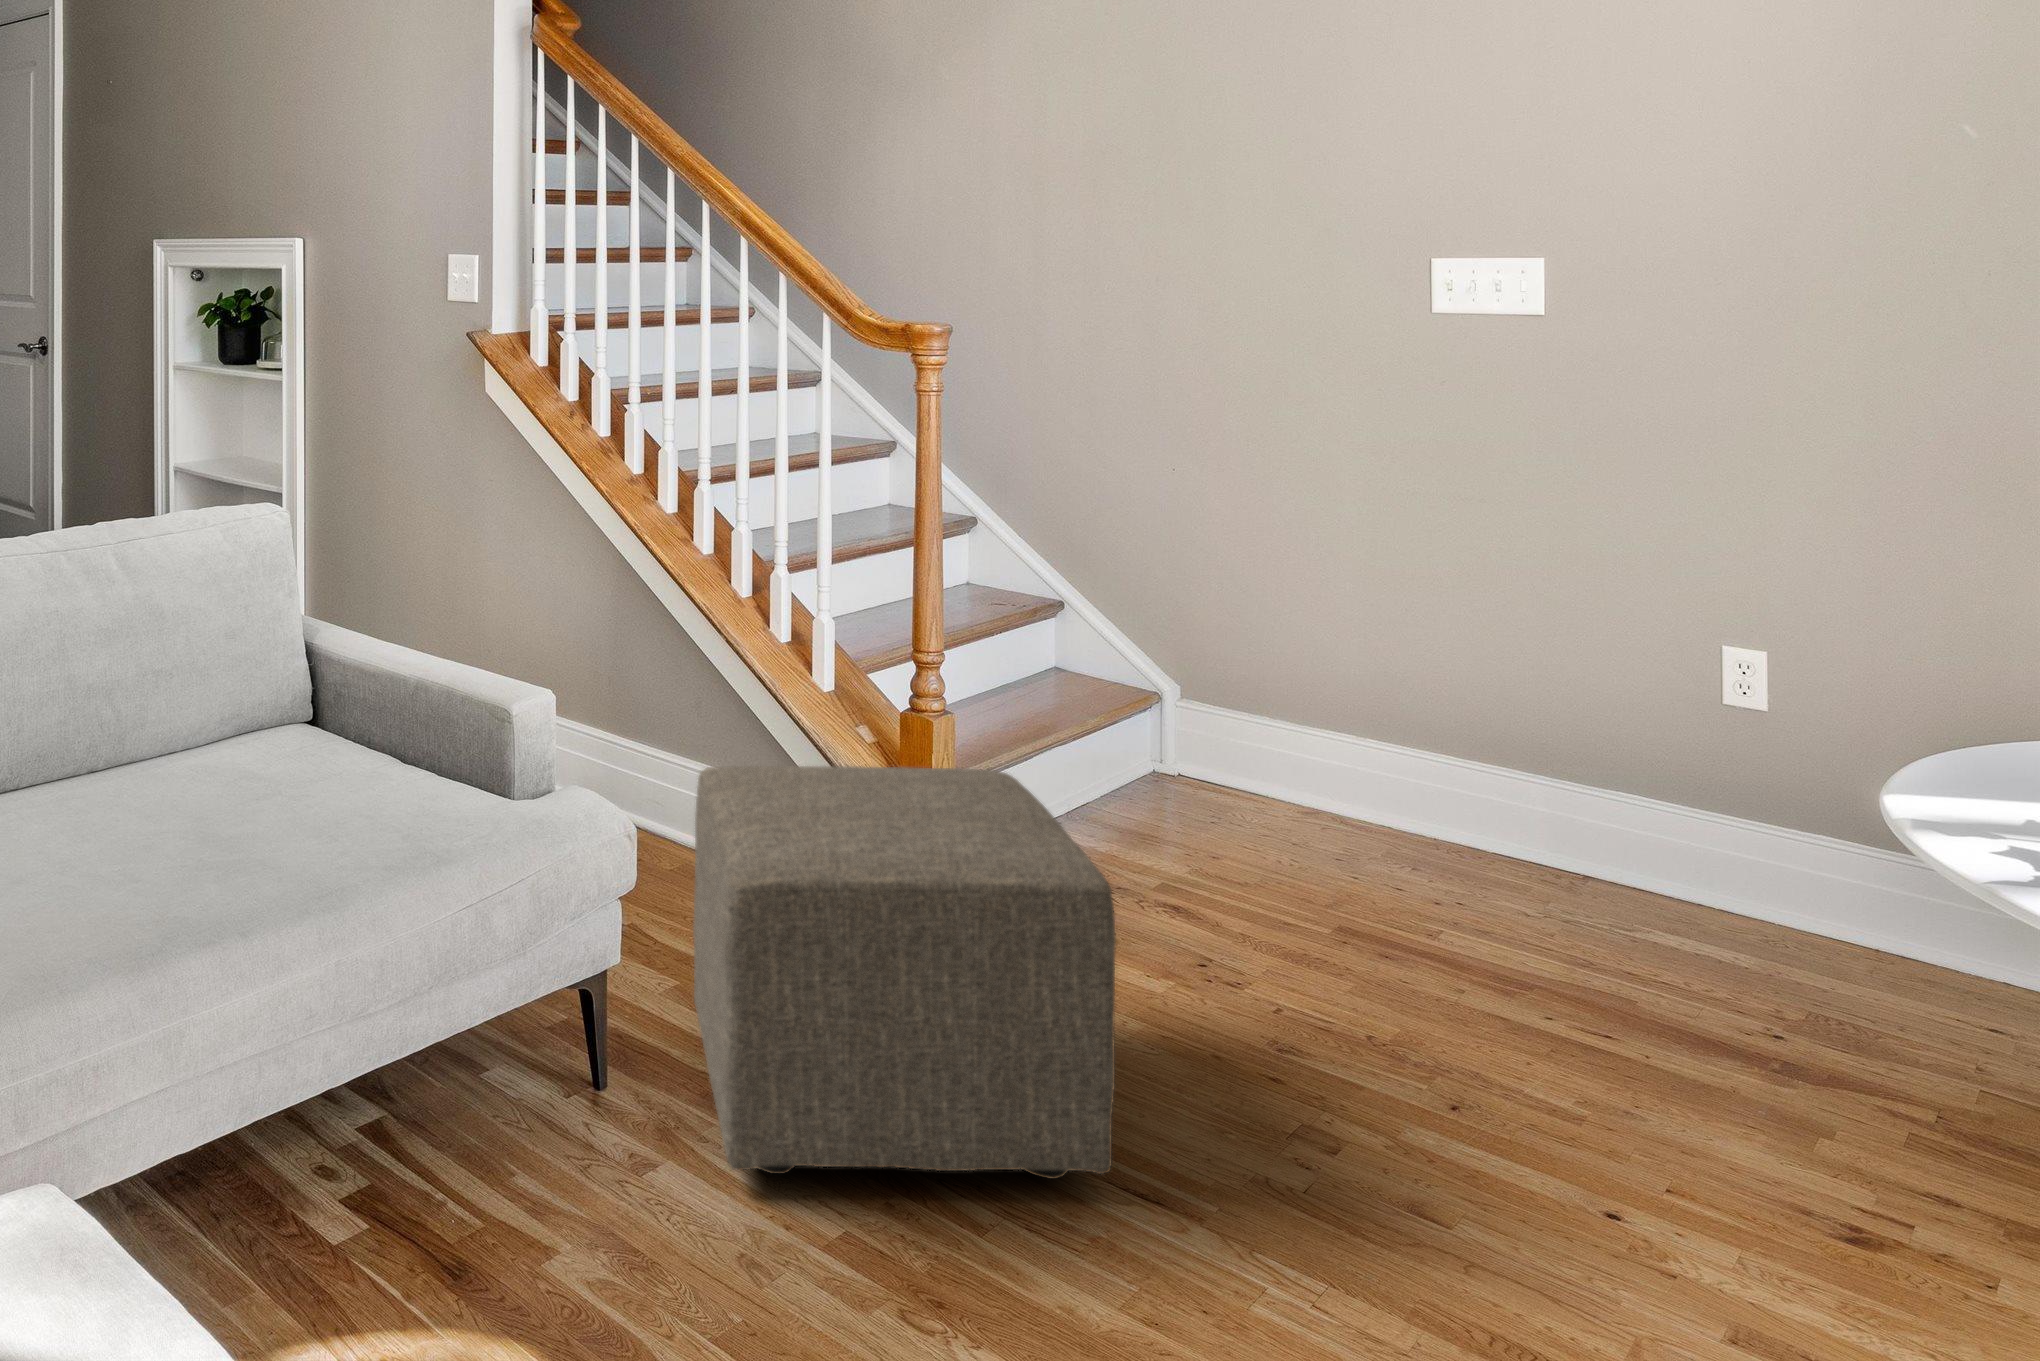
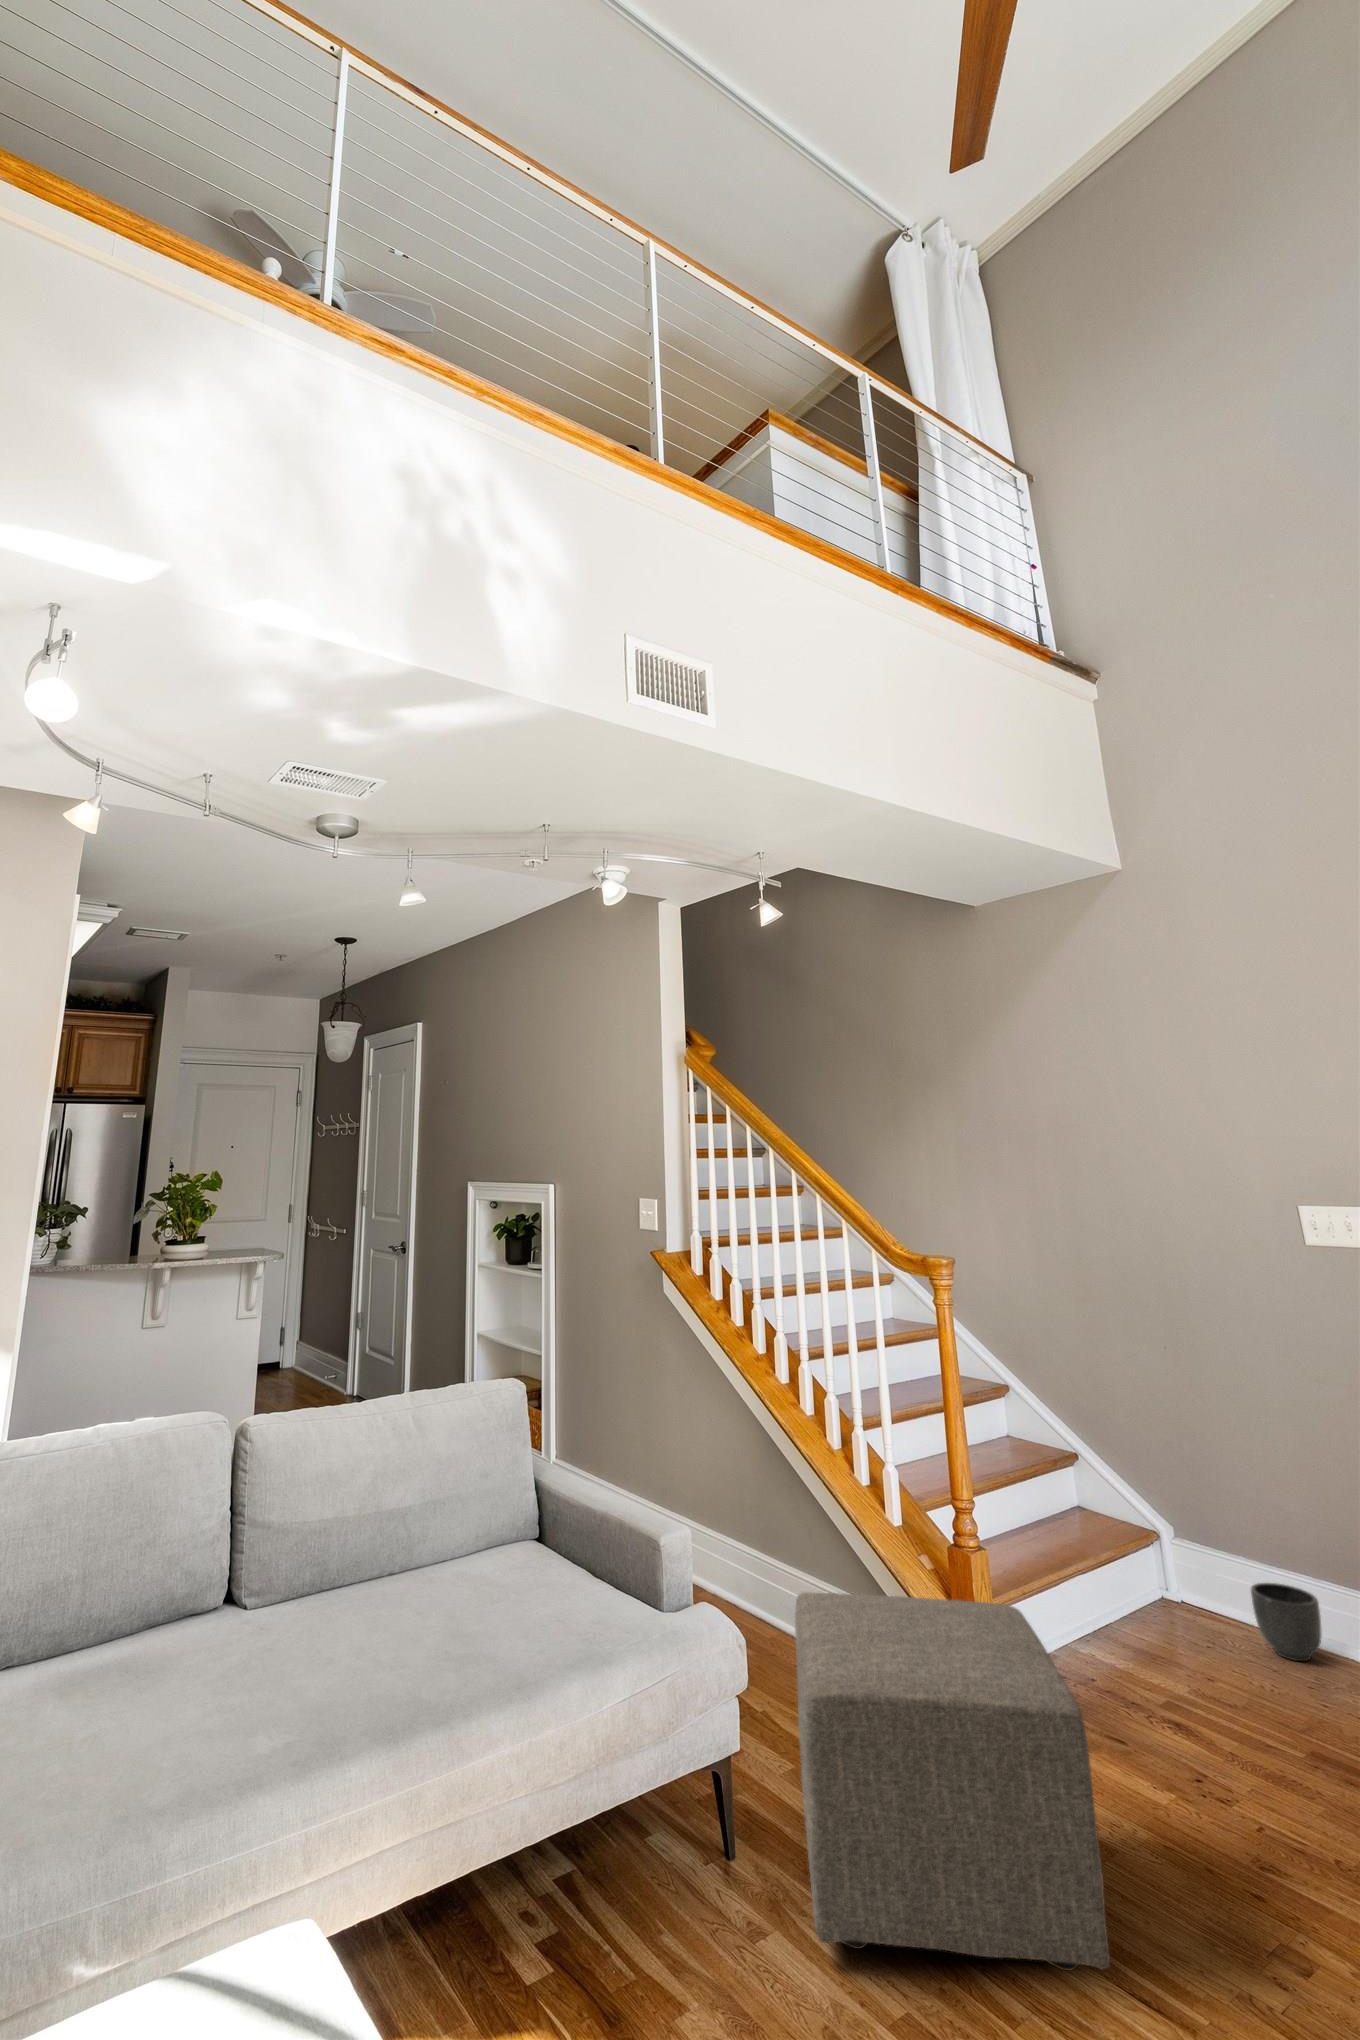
planter: none [1285,744,1372,833] -> present [1251,1583,1322,1661]

